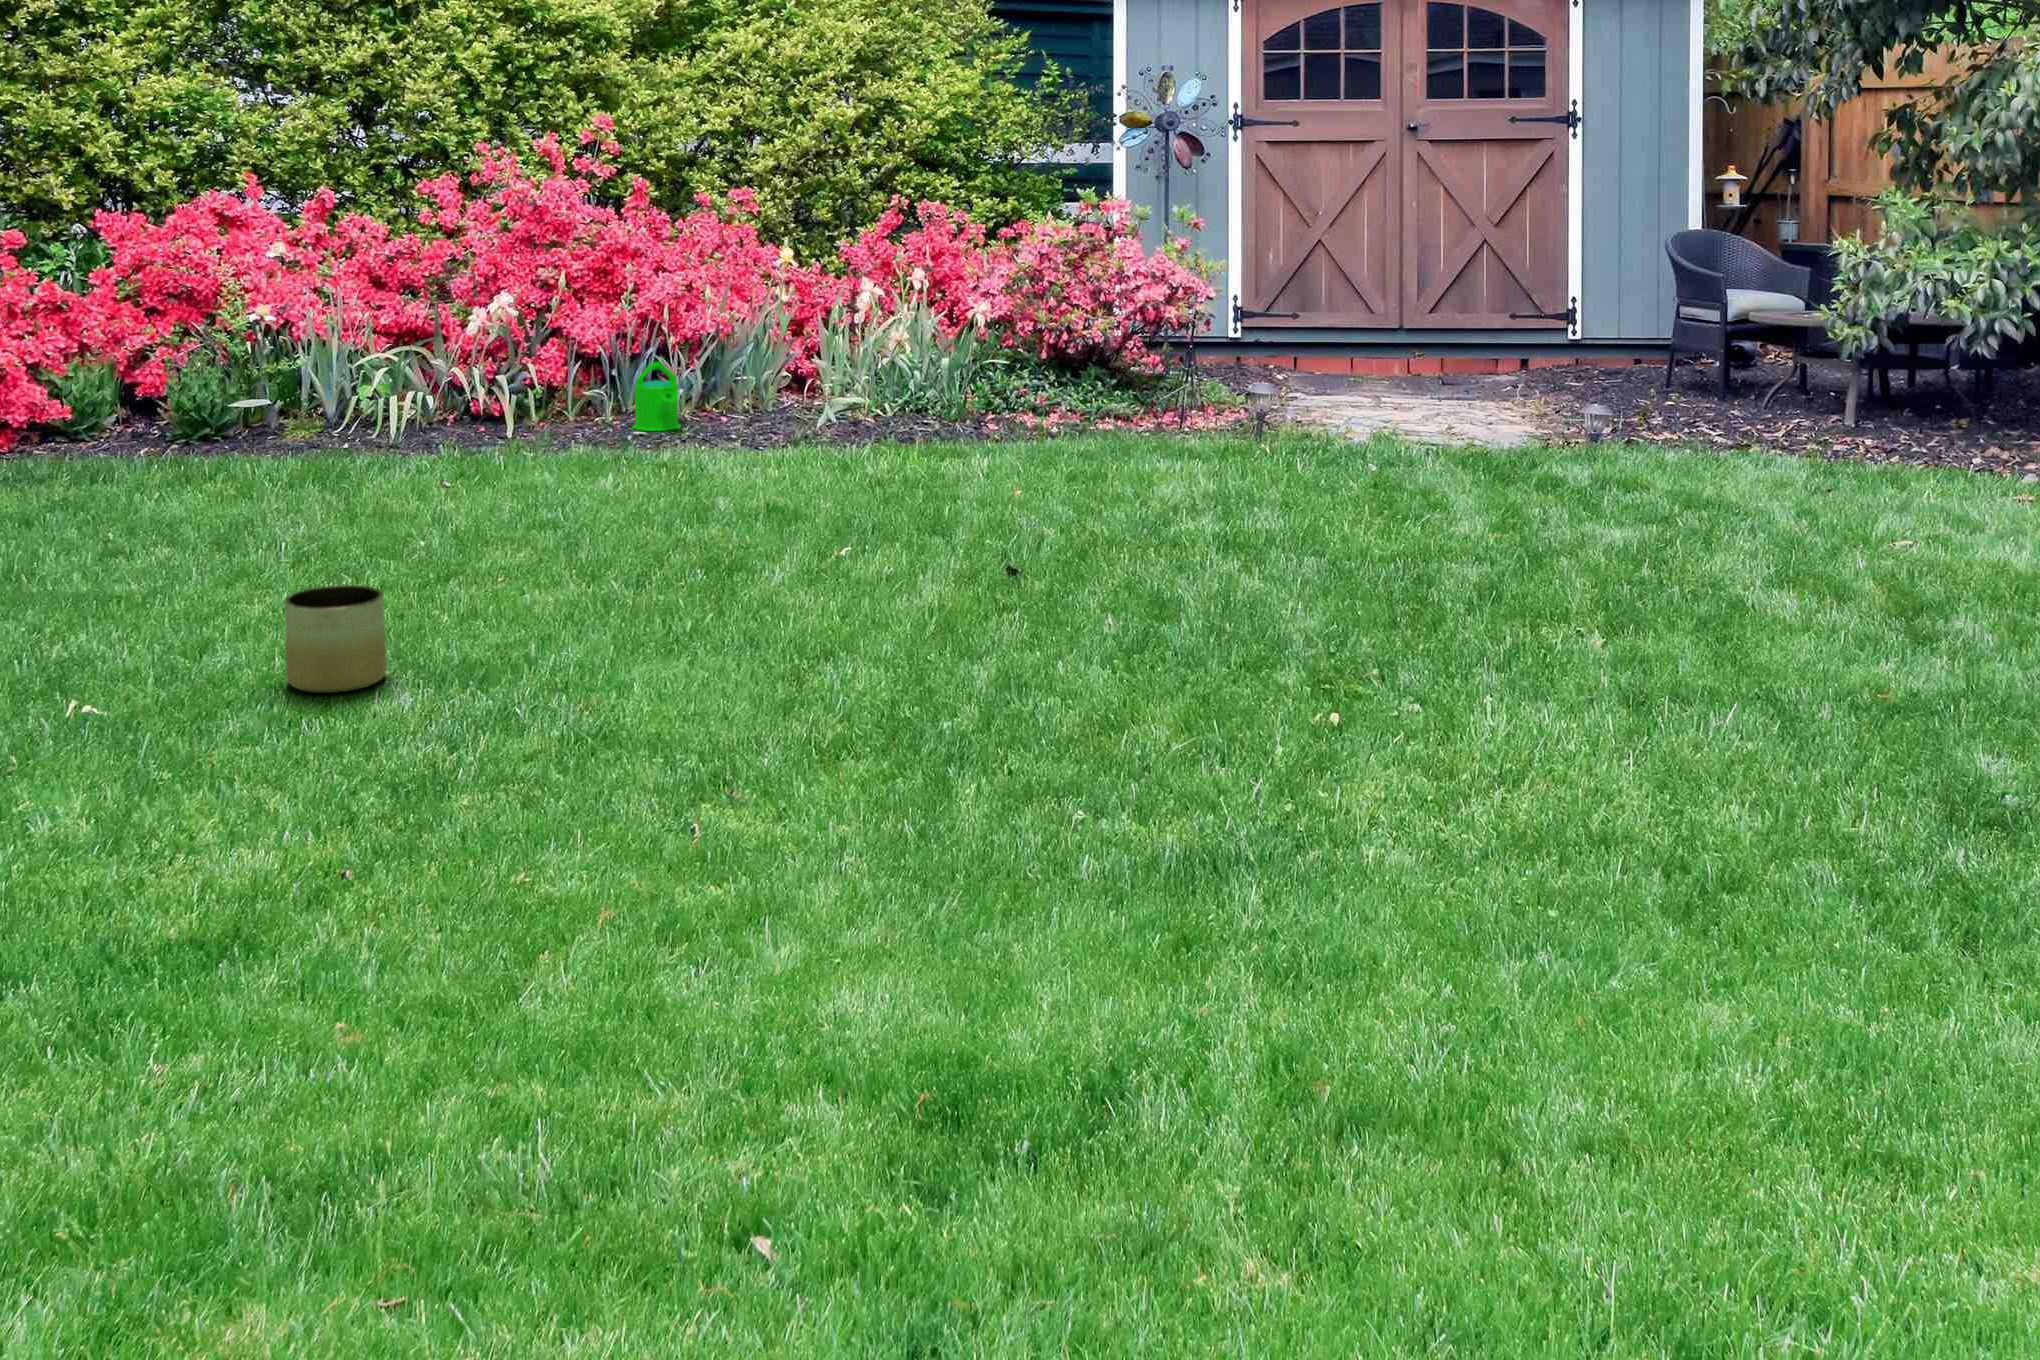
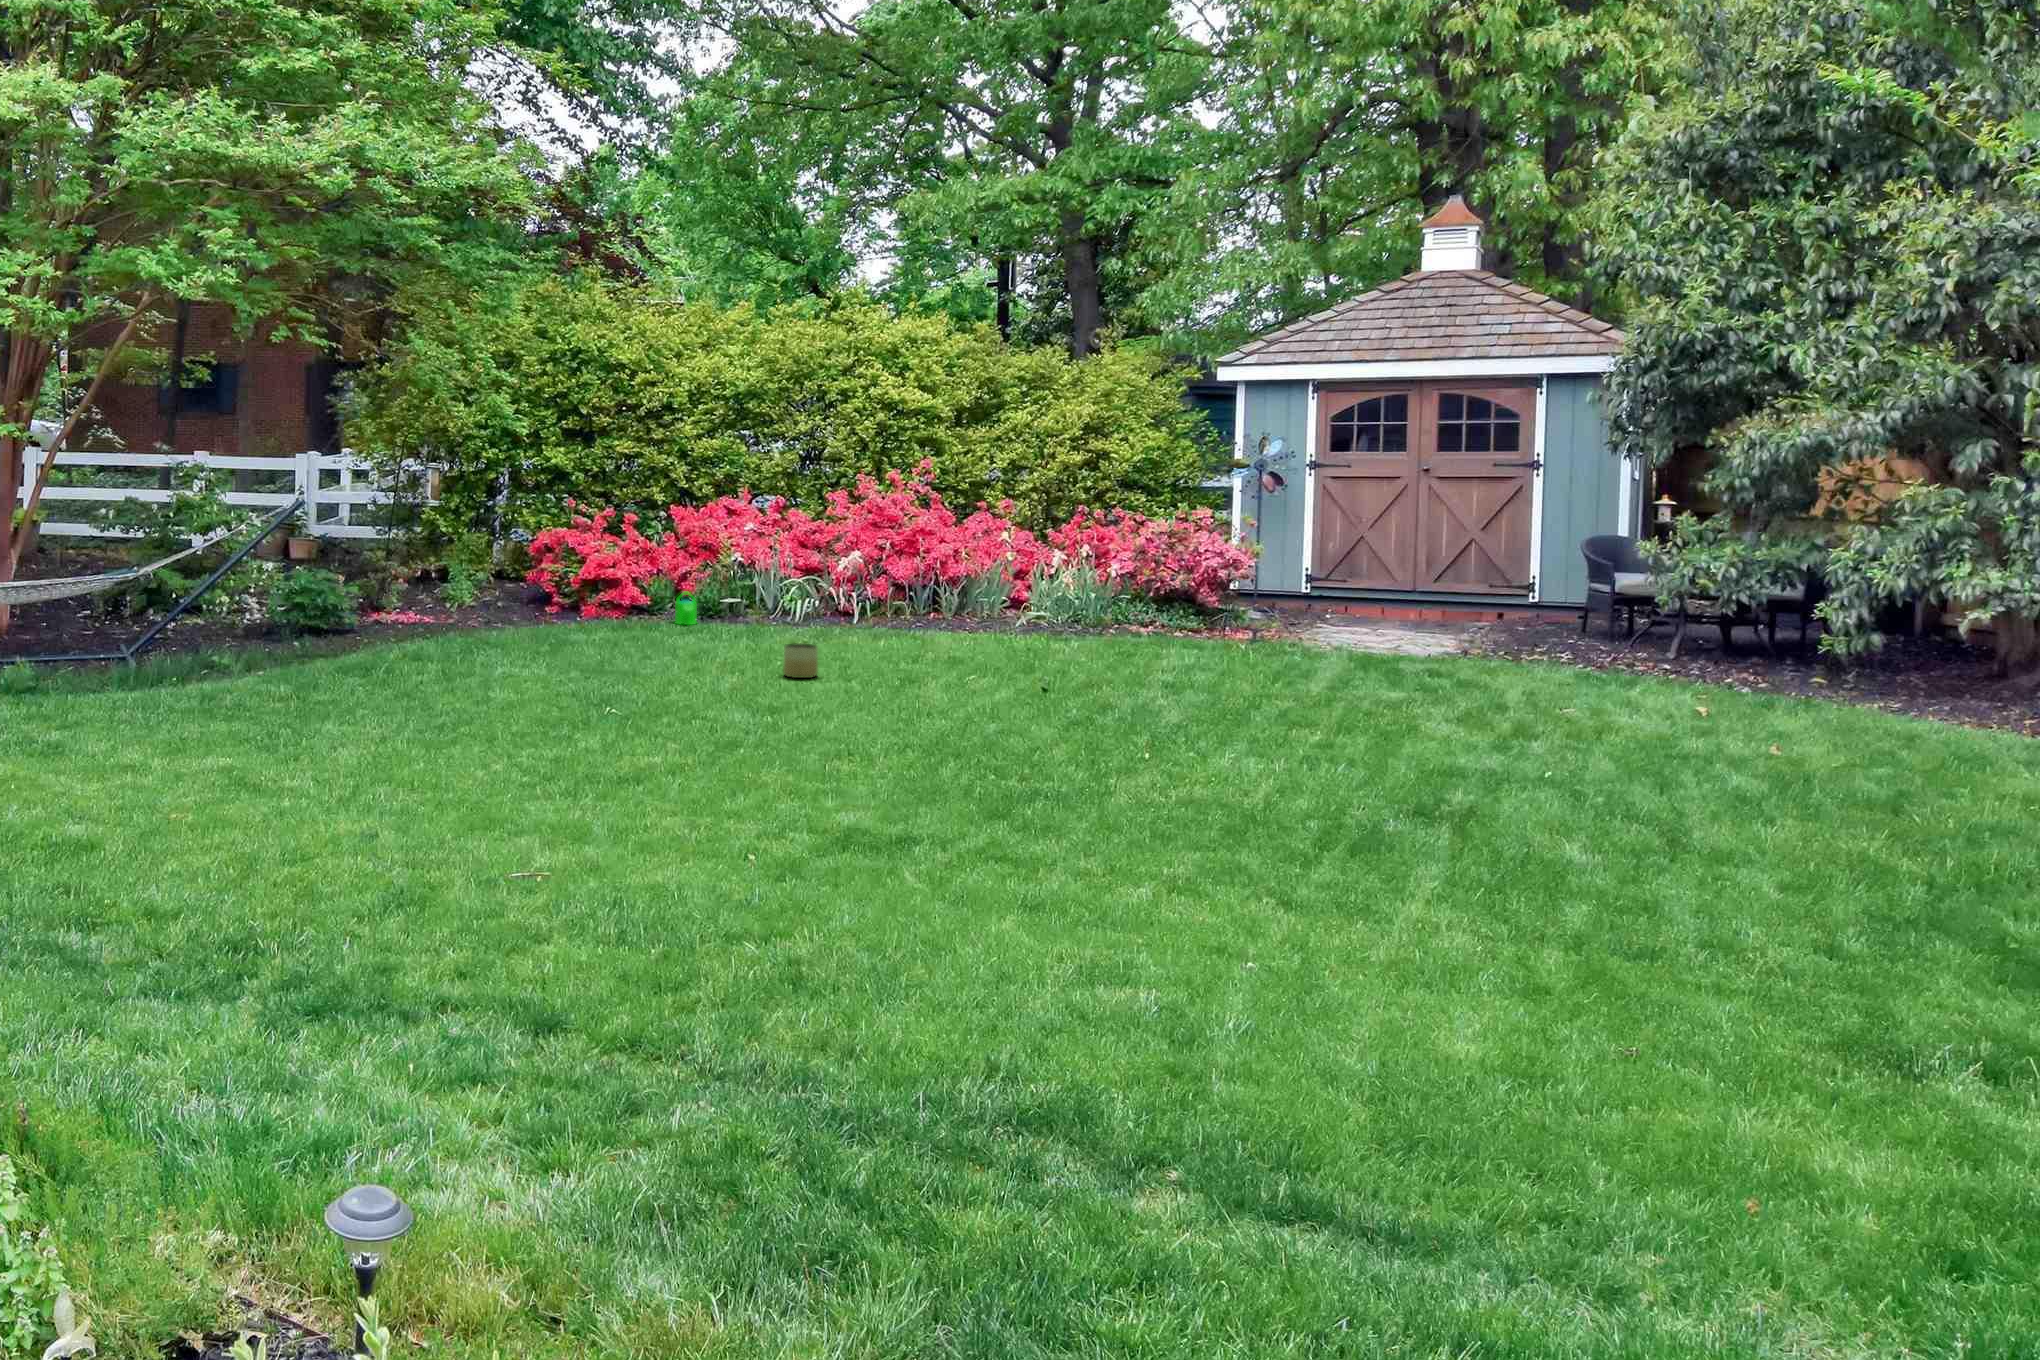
watering can: present [632,362,681,431] -> present [675,591,697,625]

